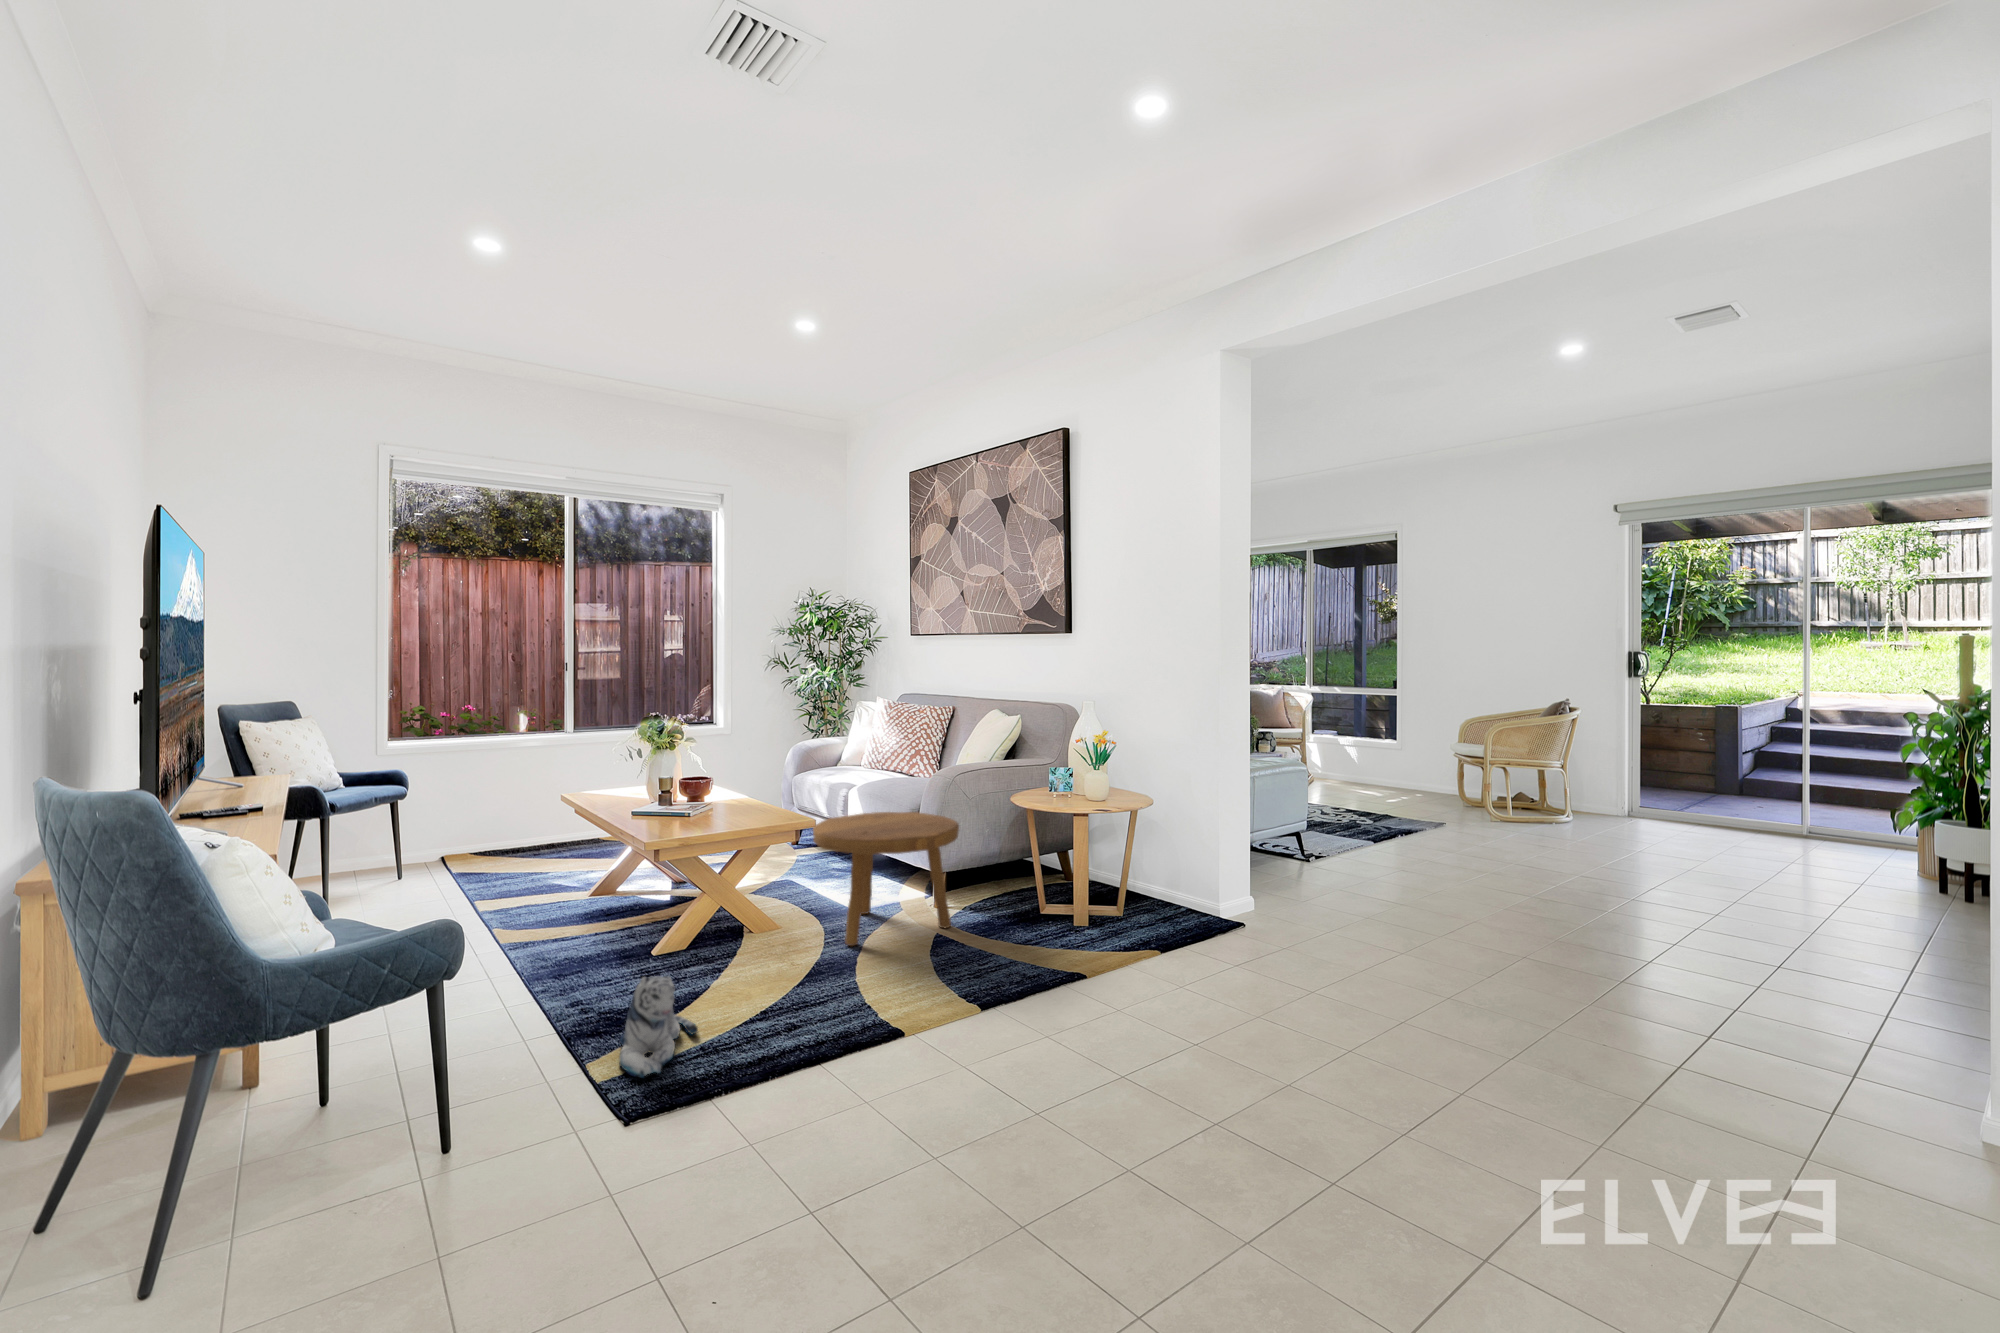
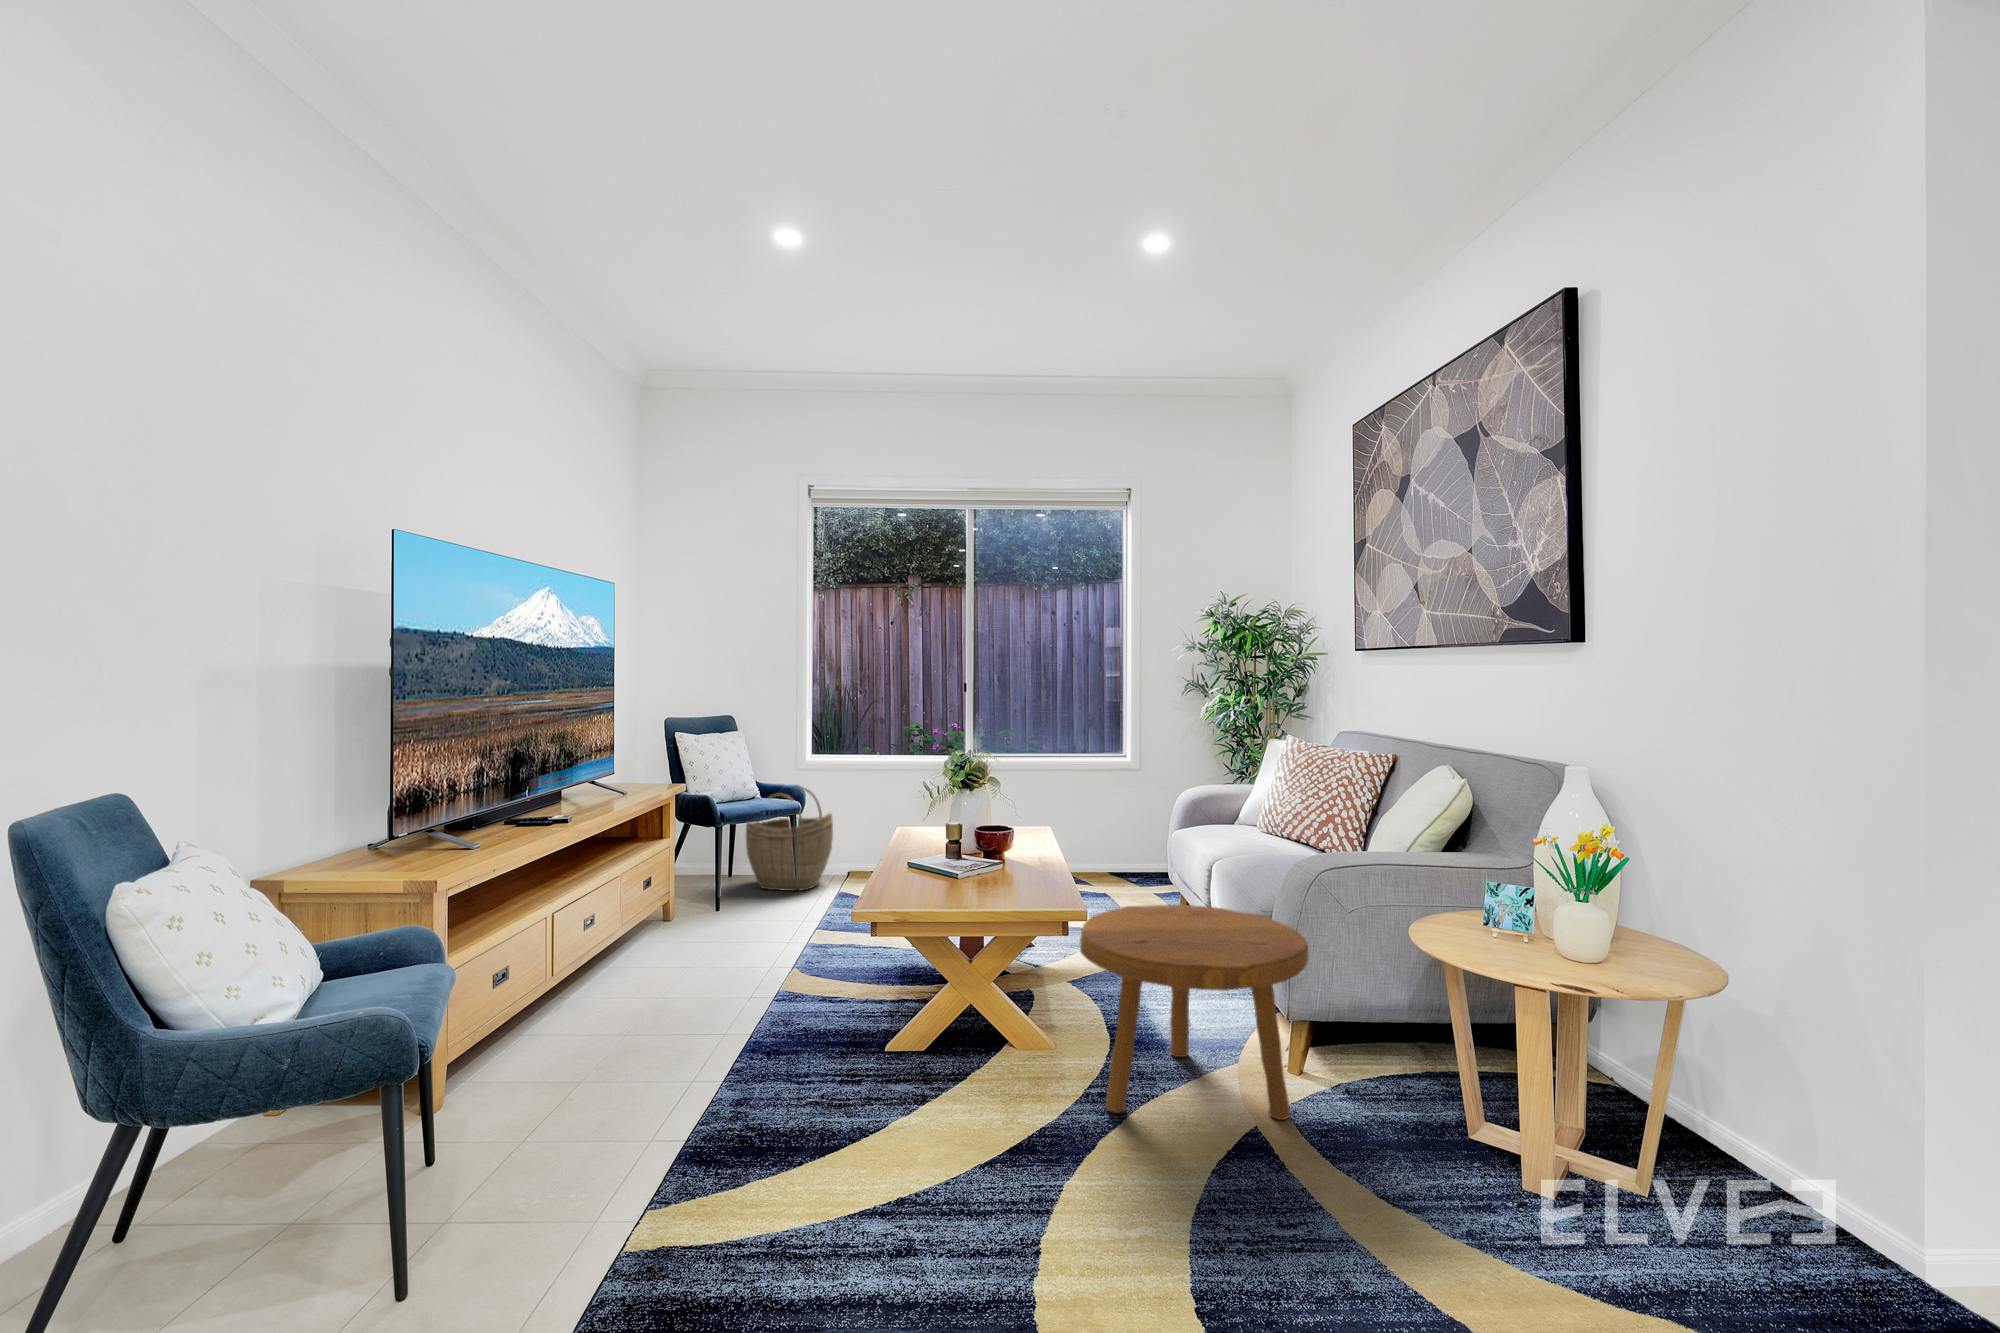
woven basket: none [339,773,443,879] -> present [746,787,833,891]
plush toy: present [619,976,698,1078] -> none [648,1116,800,1276]

